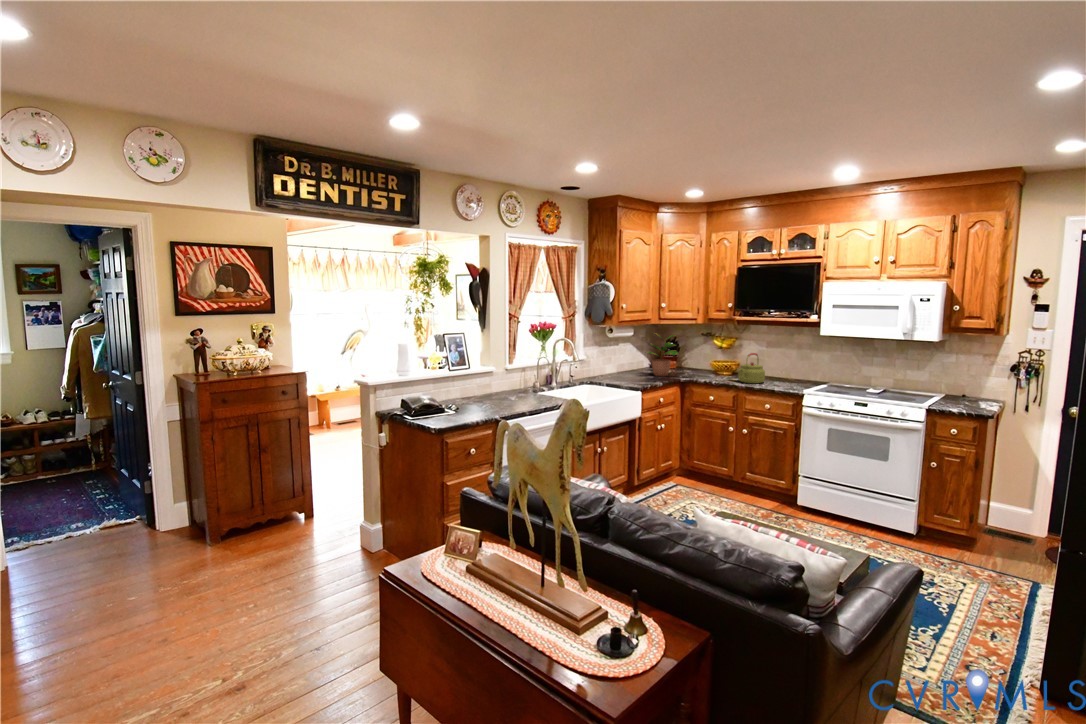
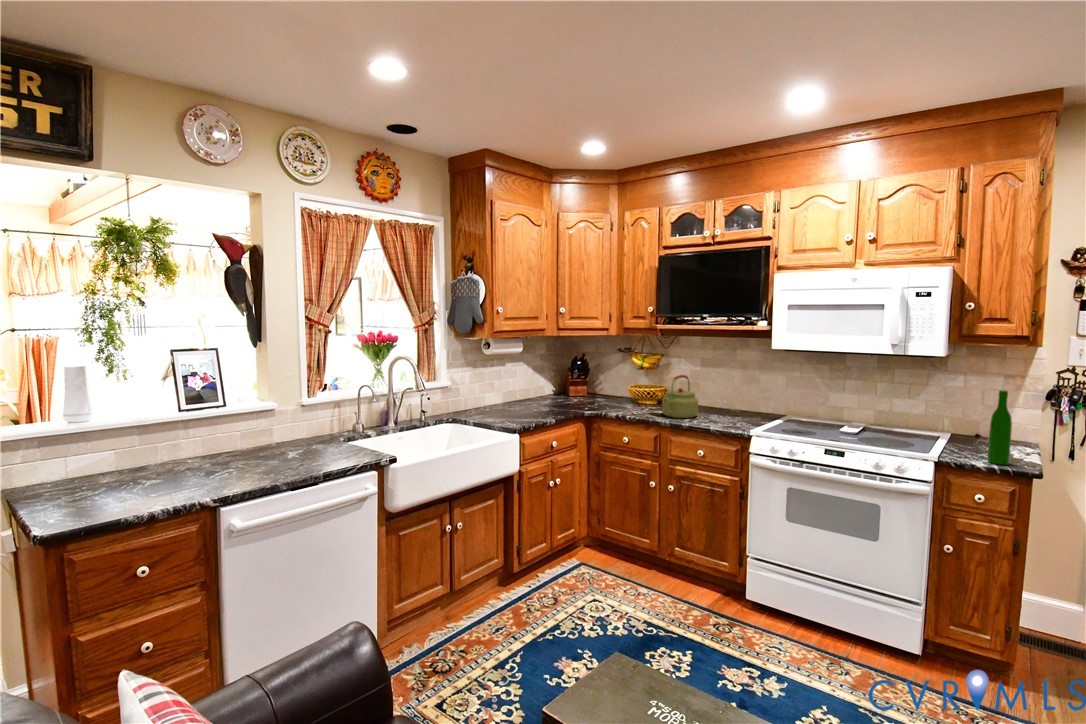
potted plant: present [648,336,679,376] -> none [537,347,583,408]
wine bottle: none [960,363,976,411] -> present [988,390,1012,465]

